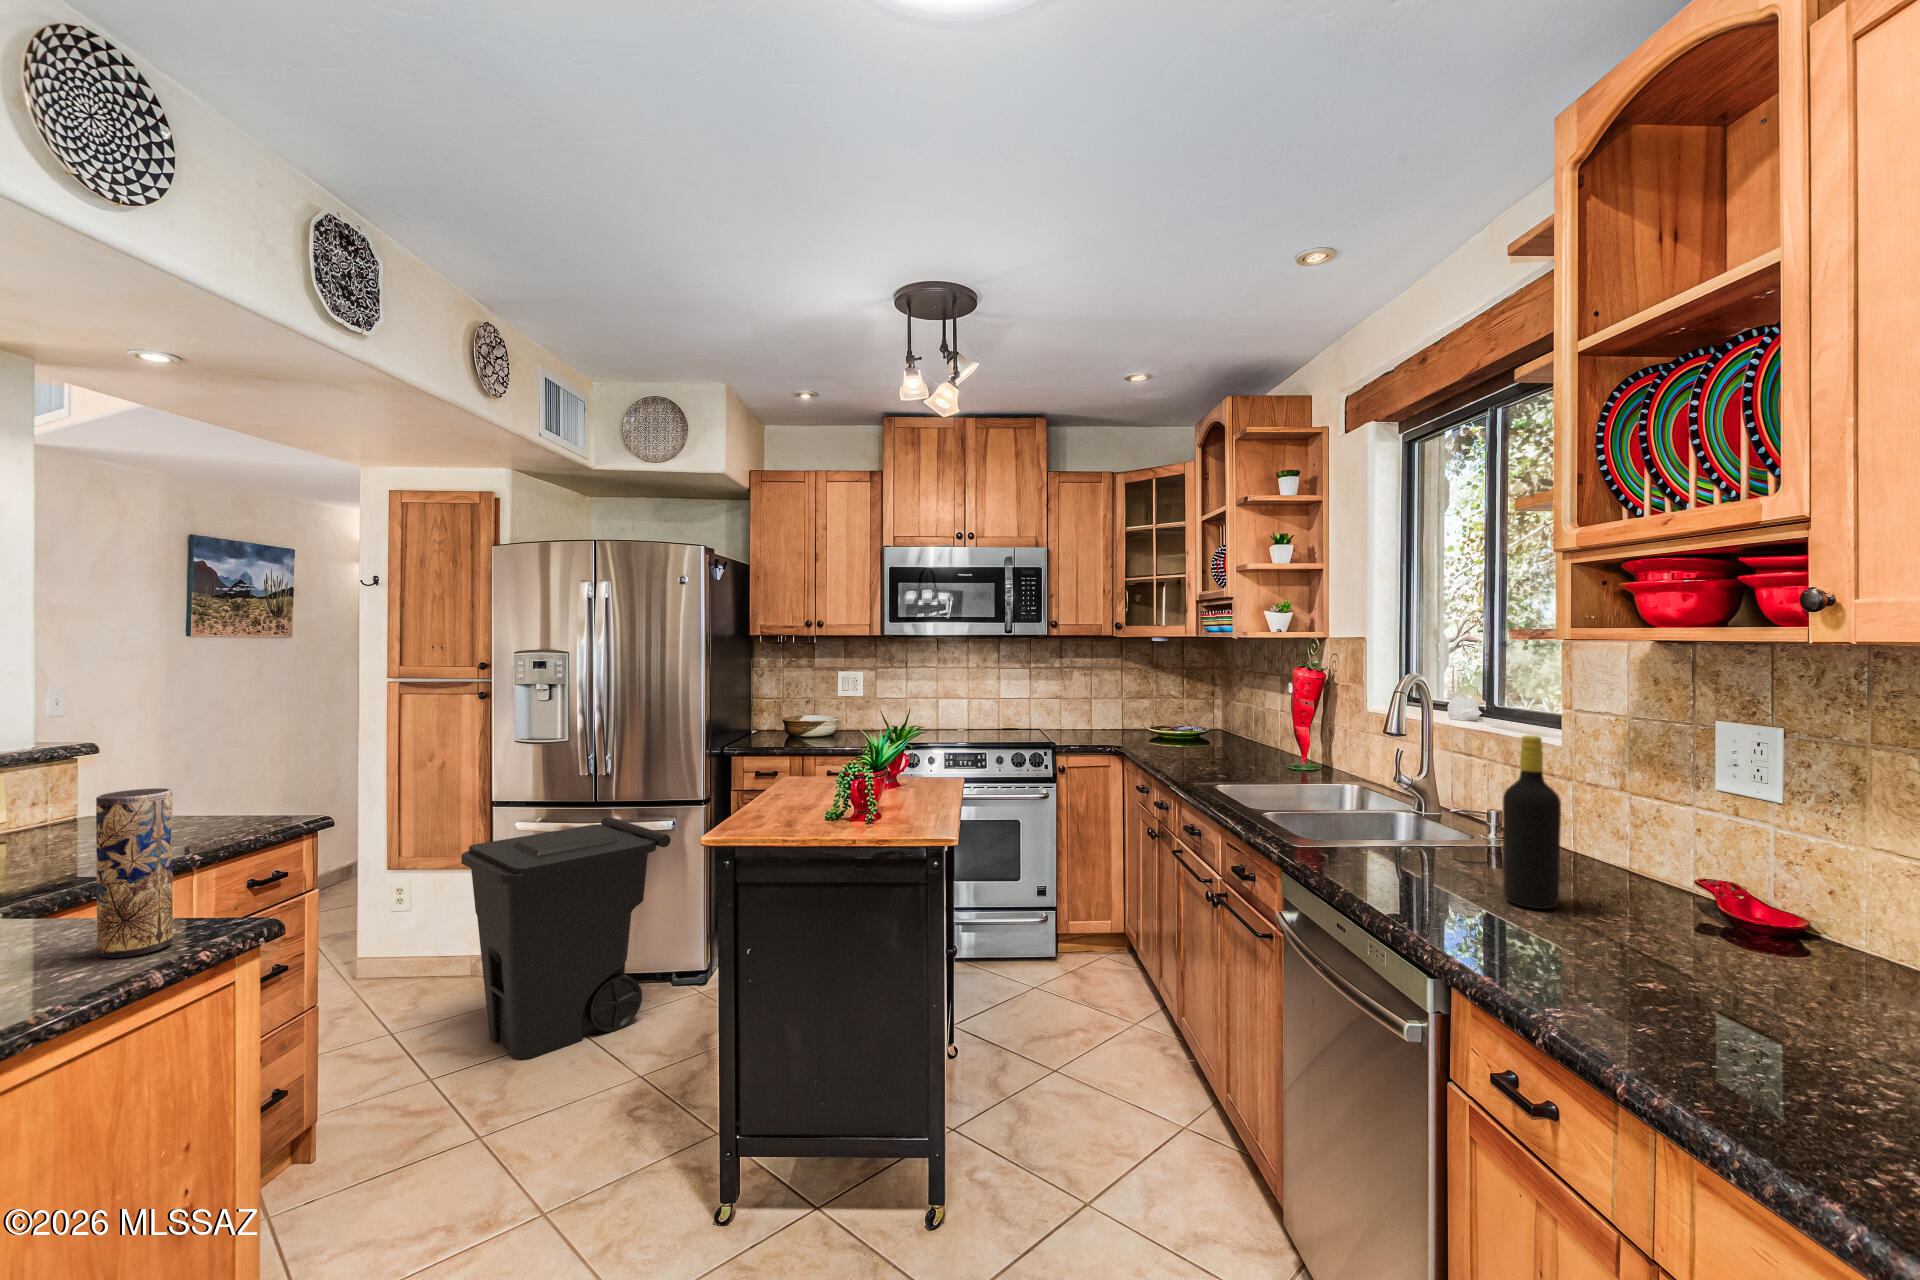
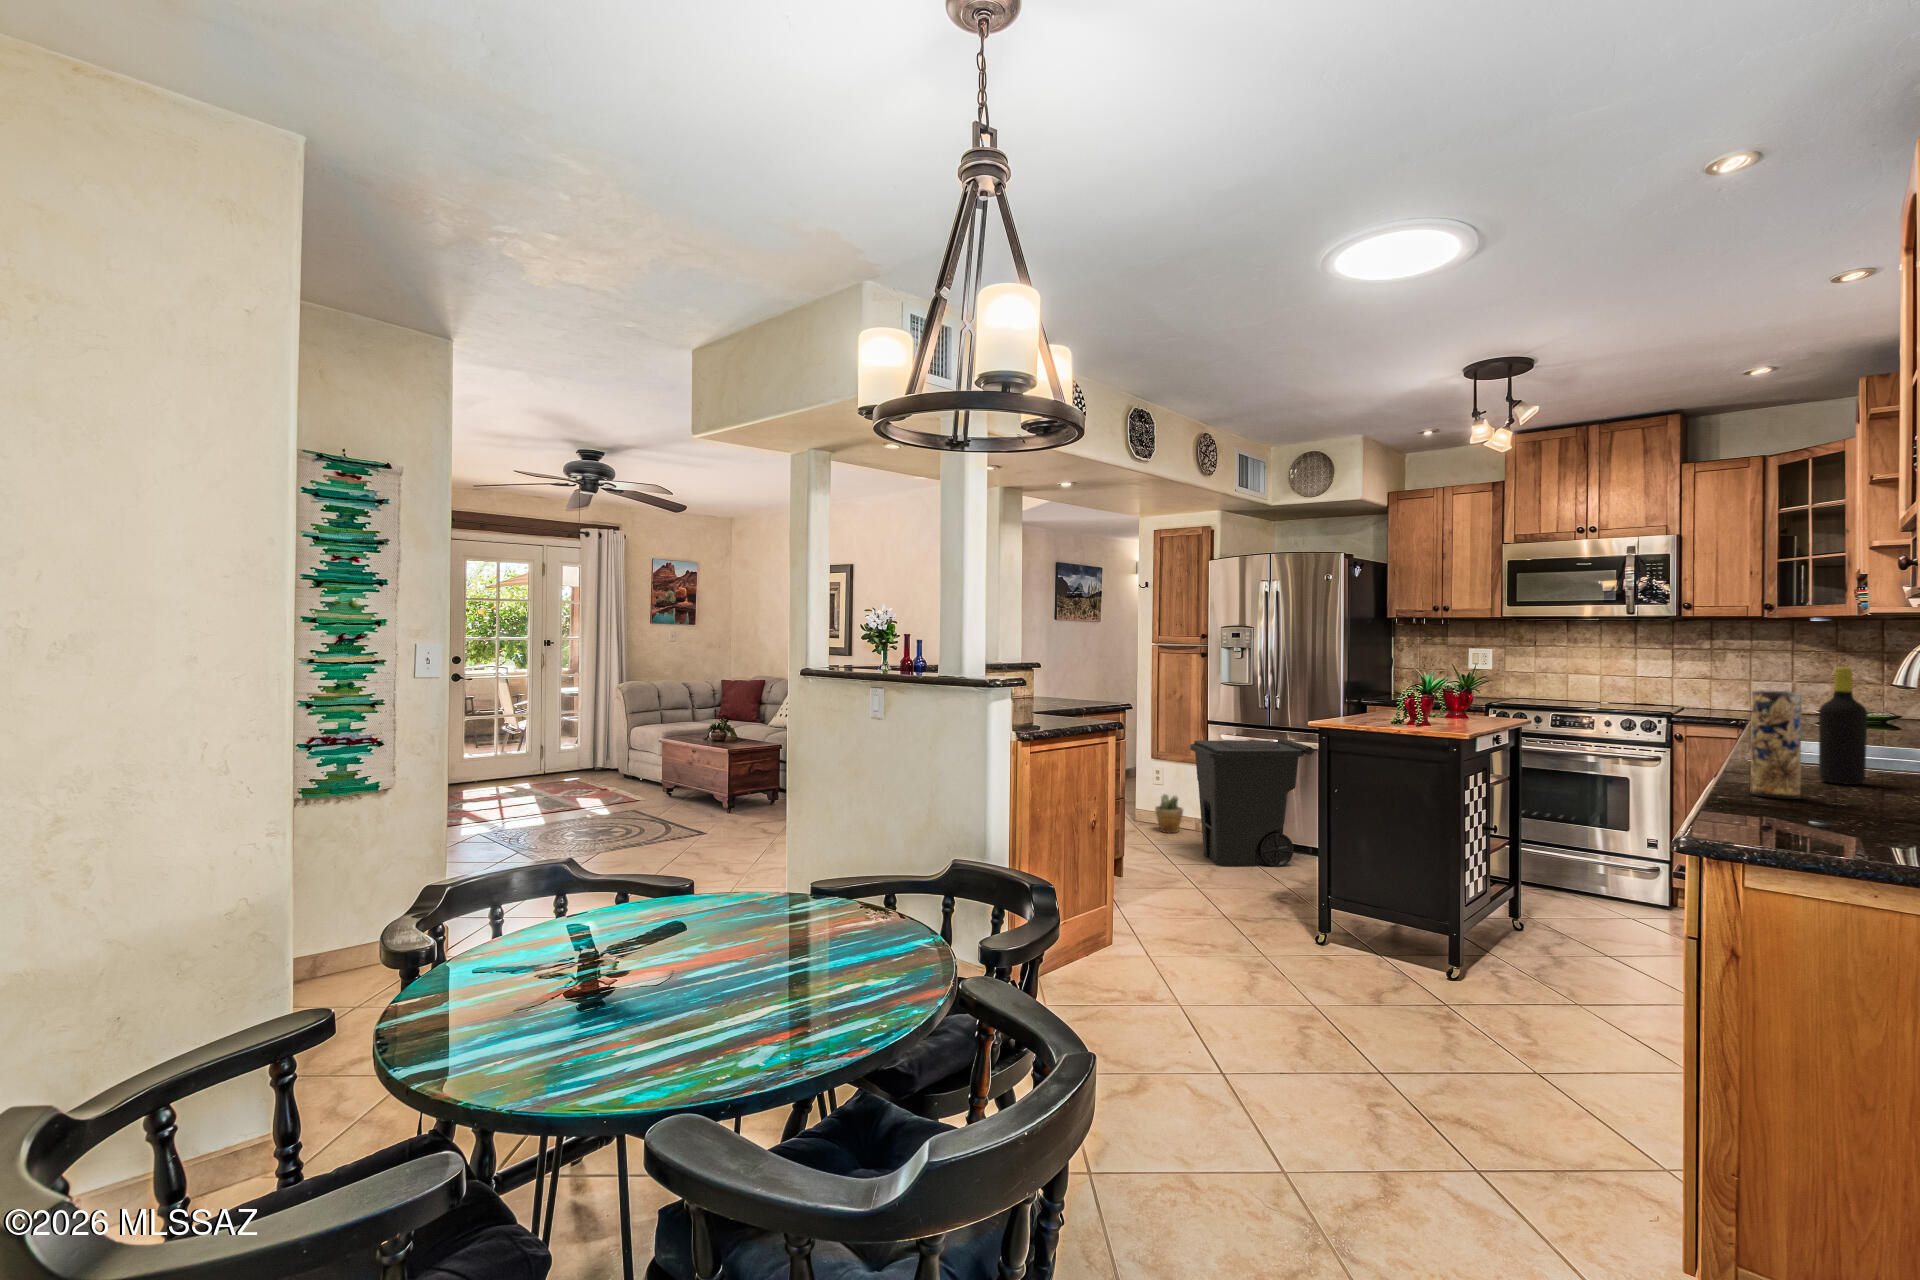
vase: present [96,788,173,958] -> present [1751,690,1802,799]
potted plant: none [395,930,449,997] -> present [1155,794,1183,833]

